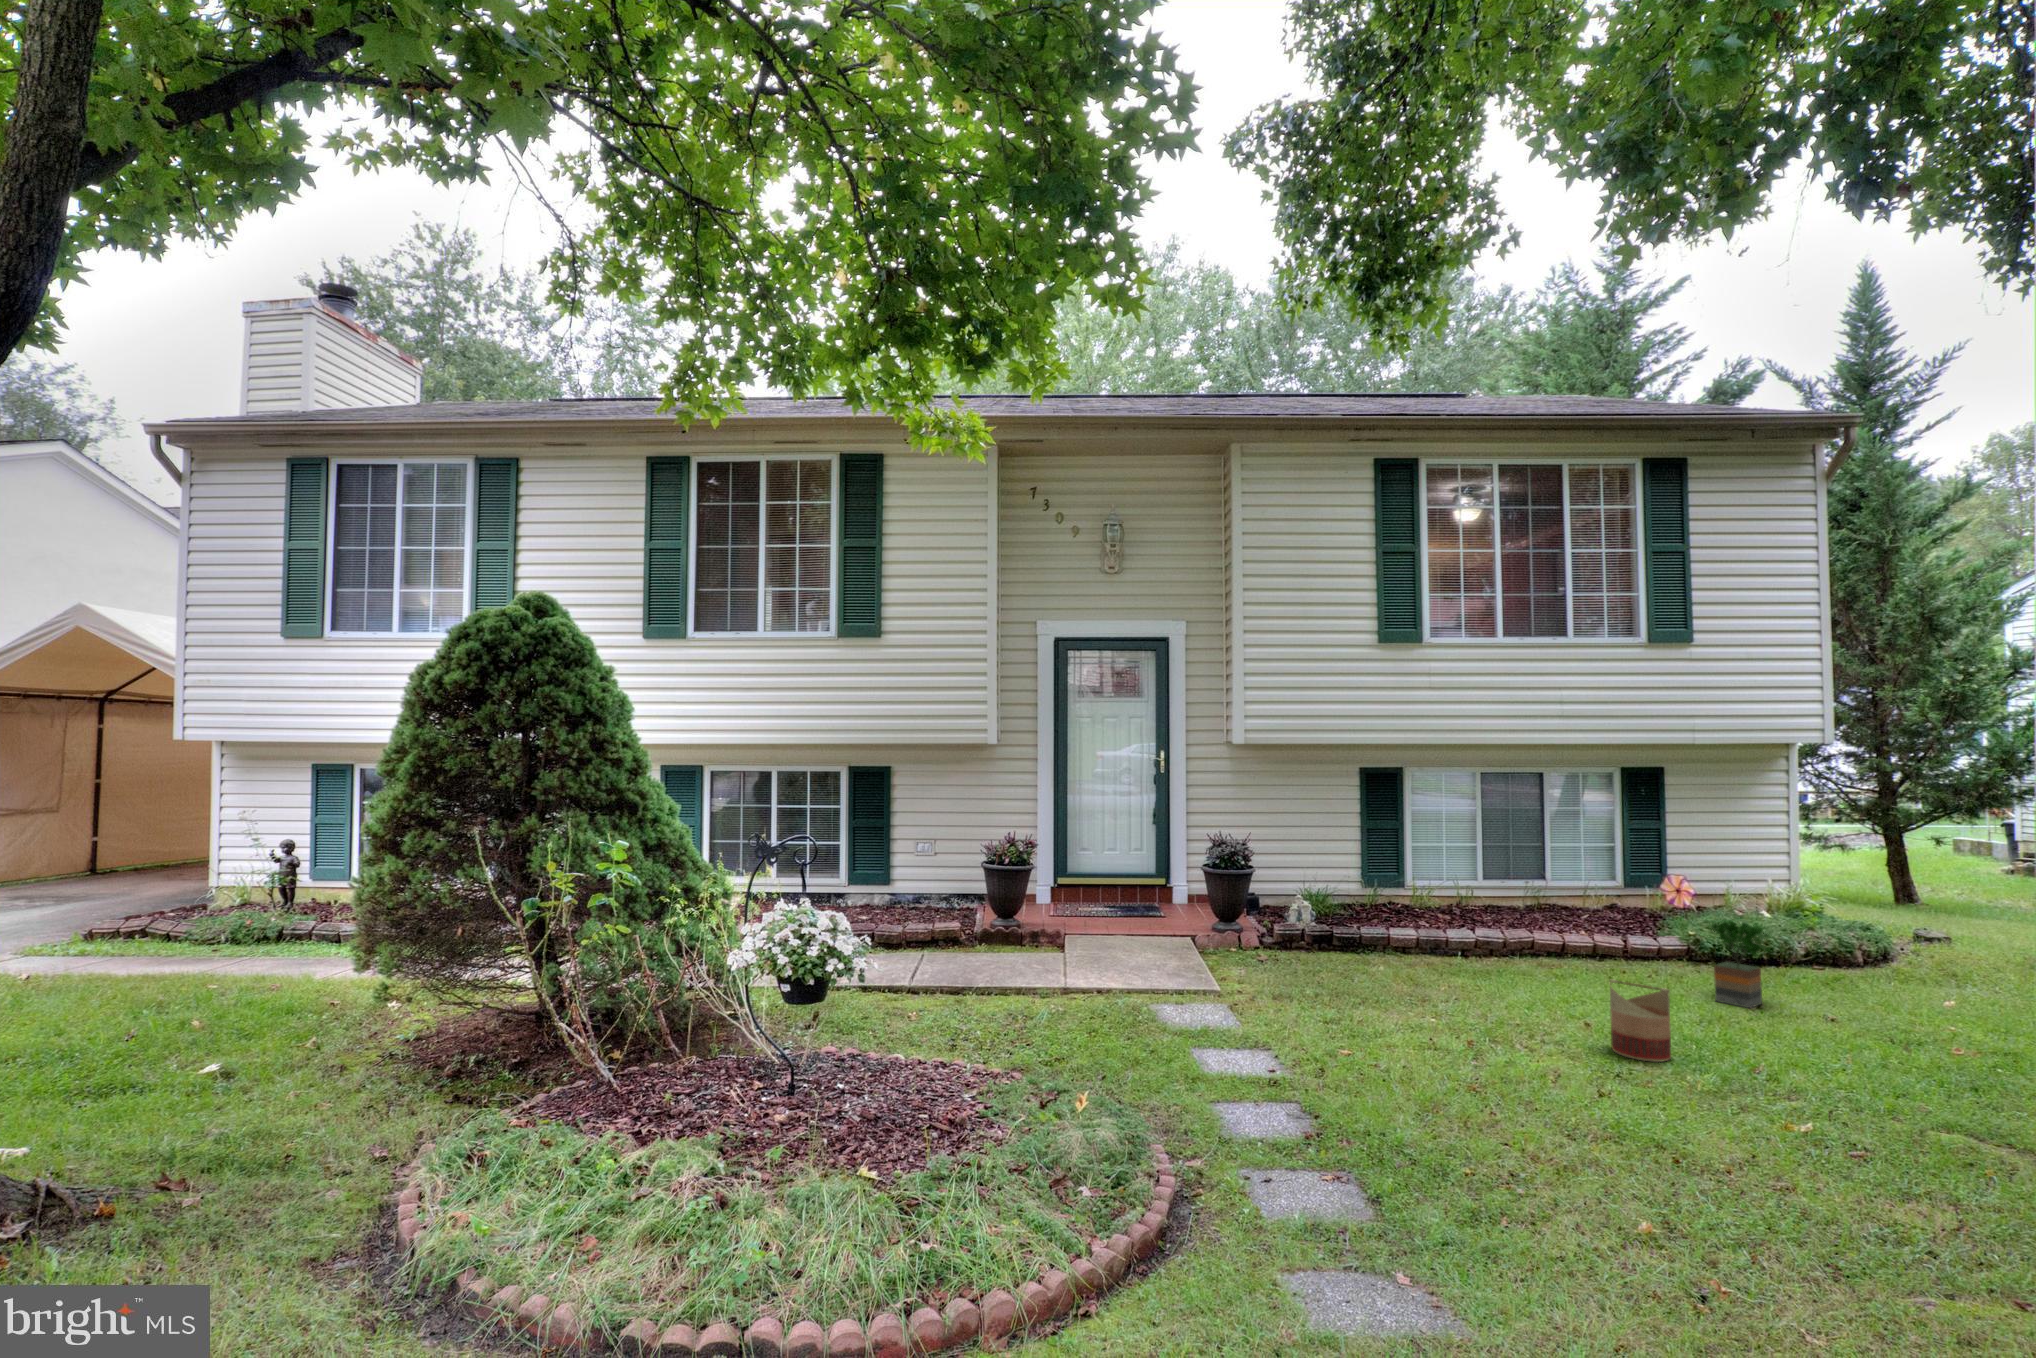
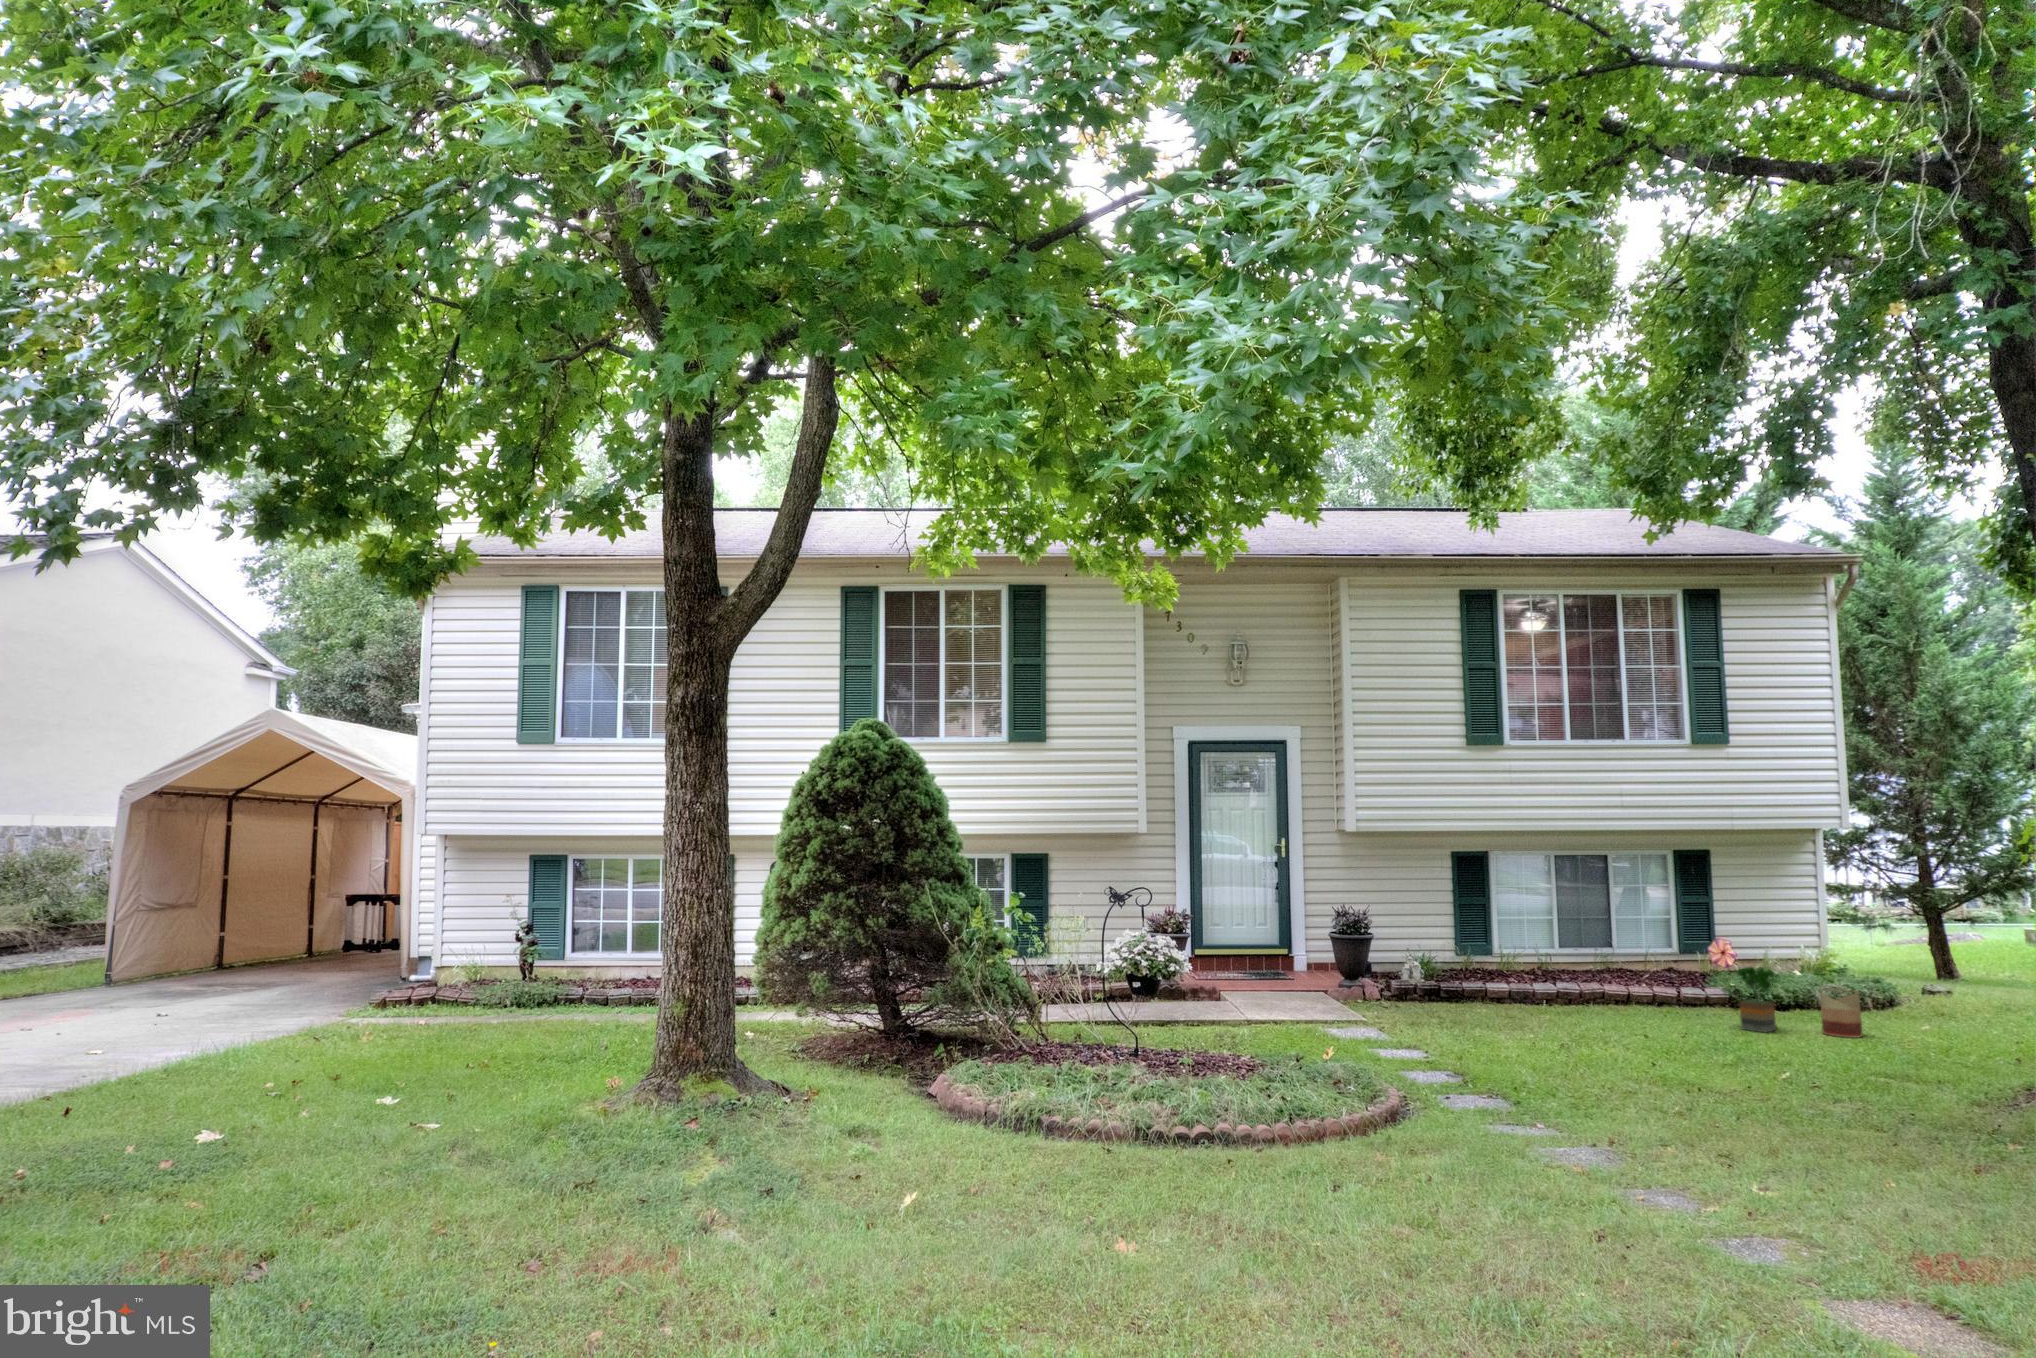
basket: present [1610,979,1671,1062] -> present [1820,988,1863,1038]

